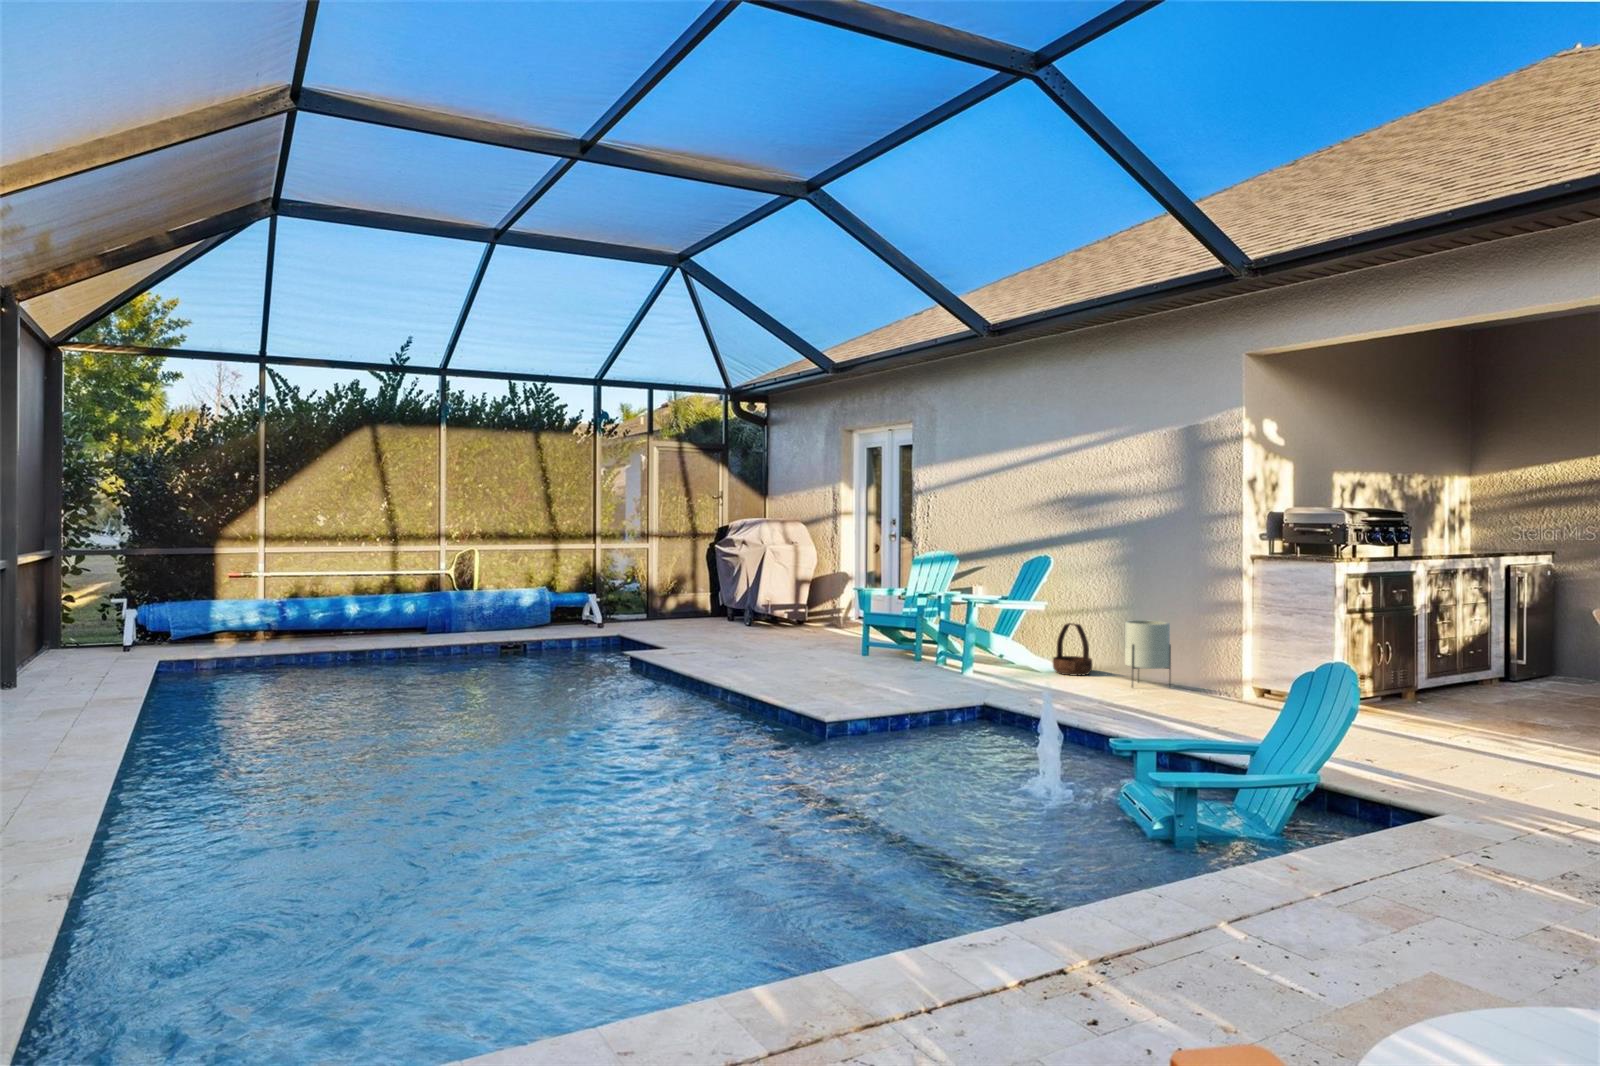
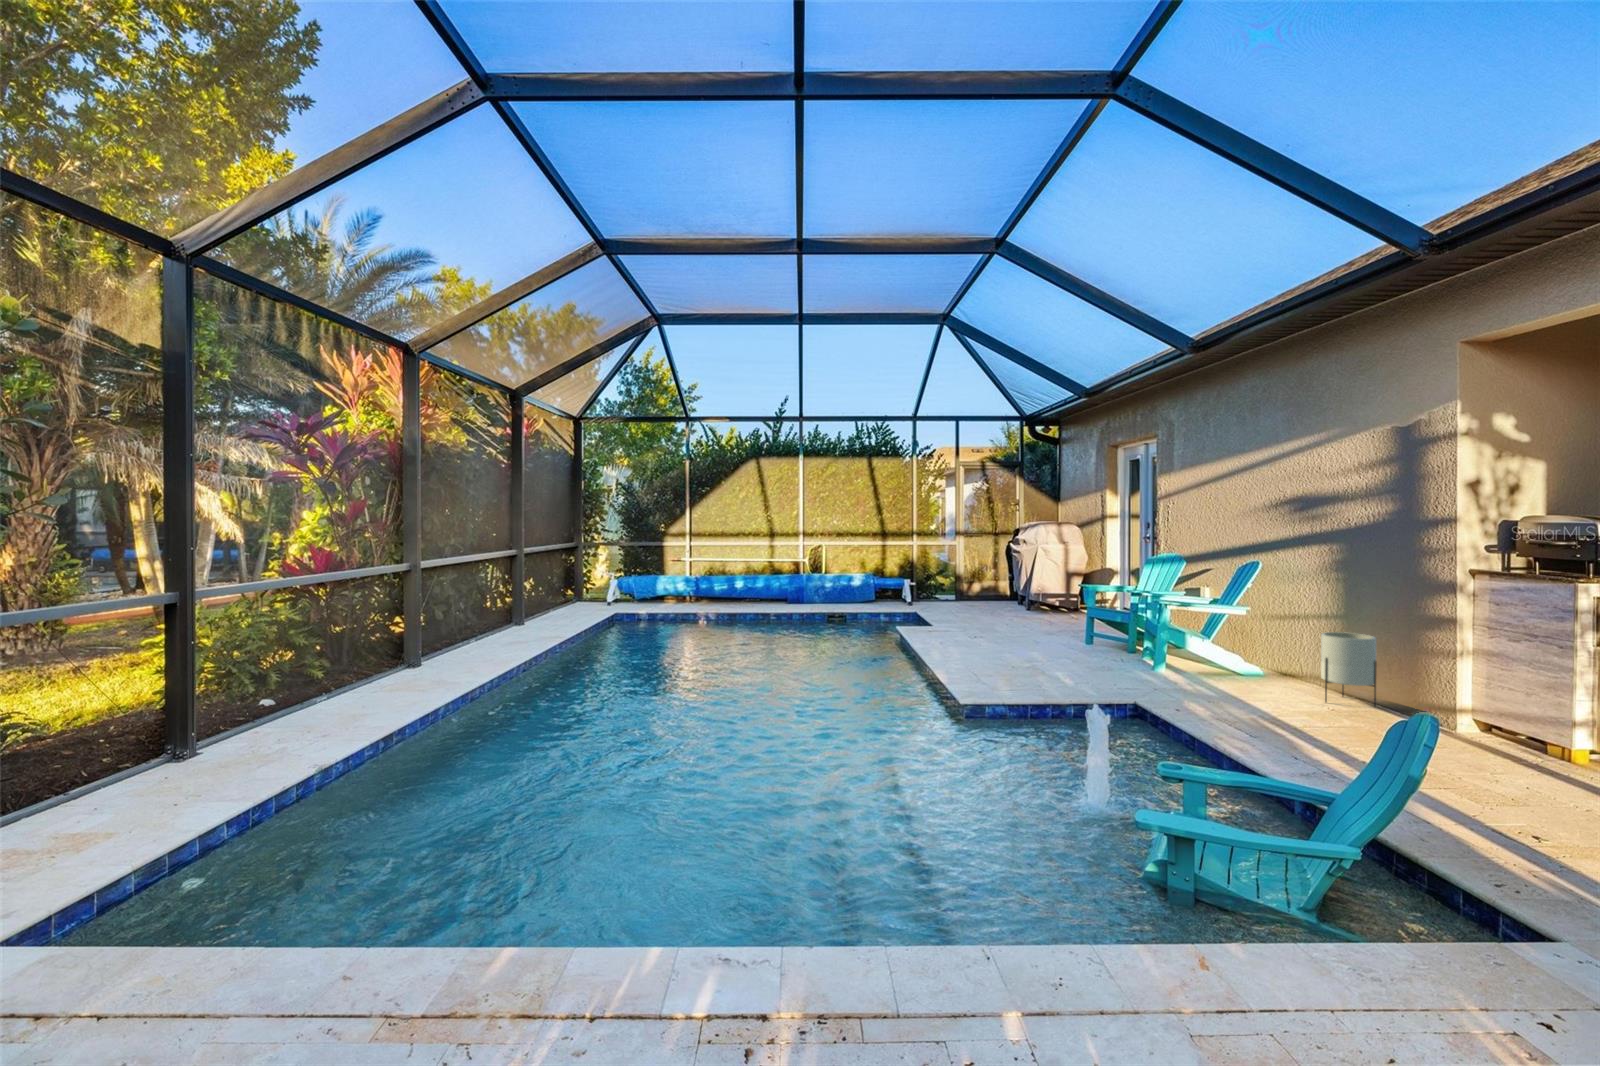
basket: present [1053,623,1092,675] -> none [1255,629,1300,683]

